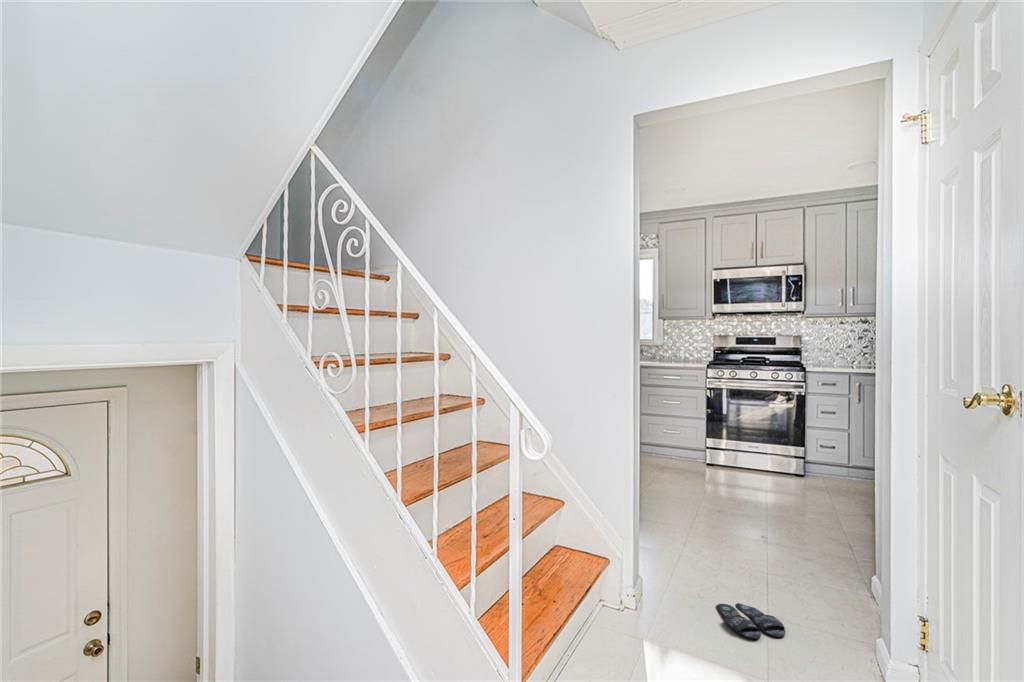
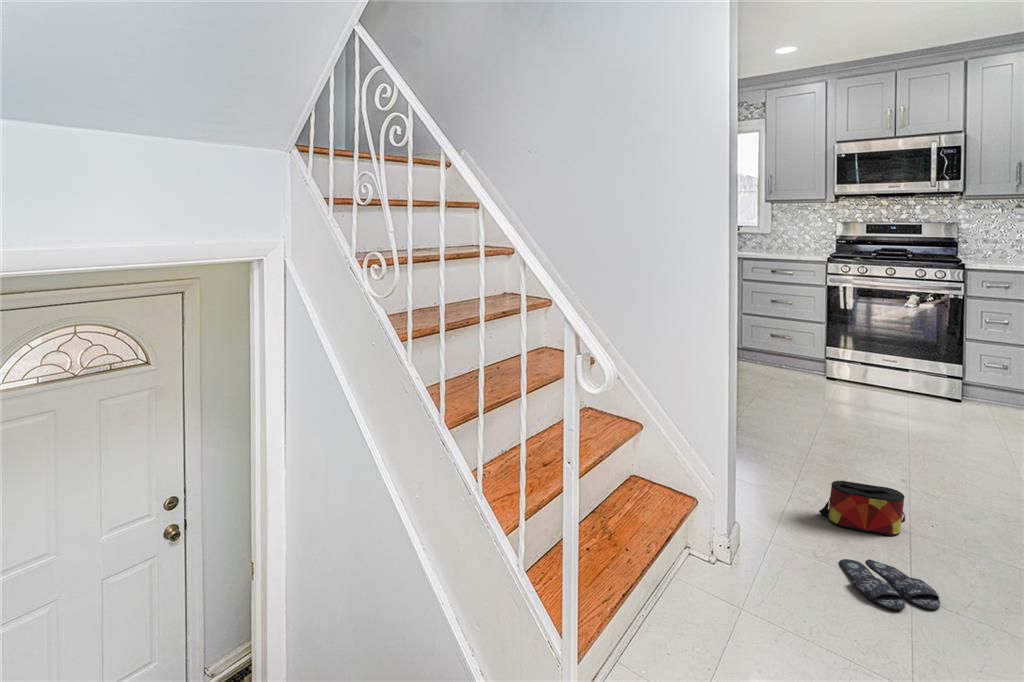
bag: none [703,542,765,585] -> present [819,481,905,536]

